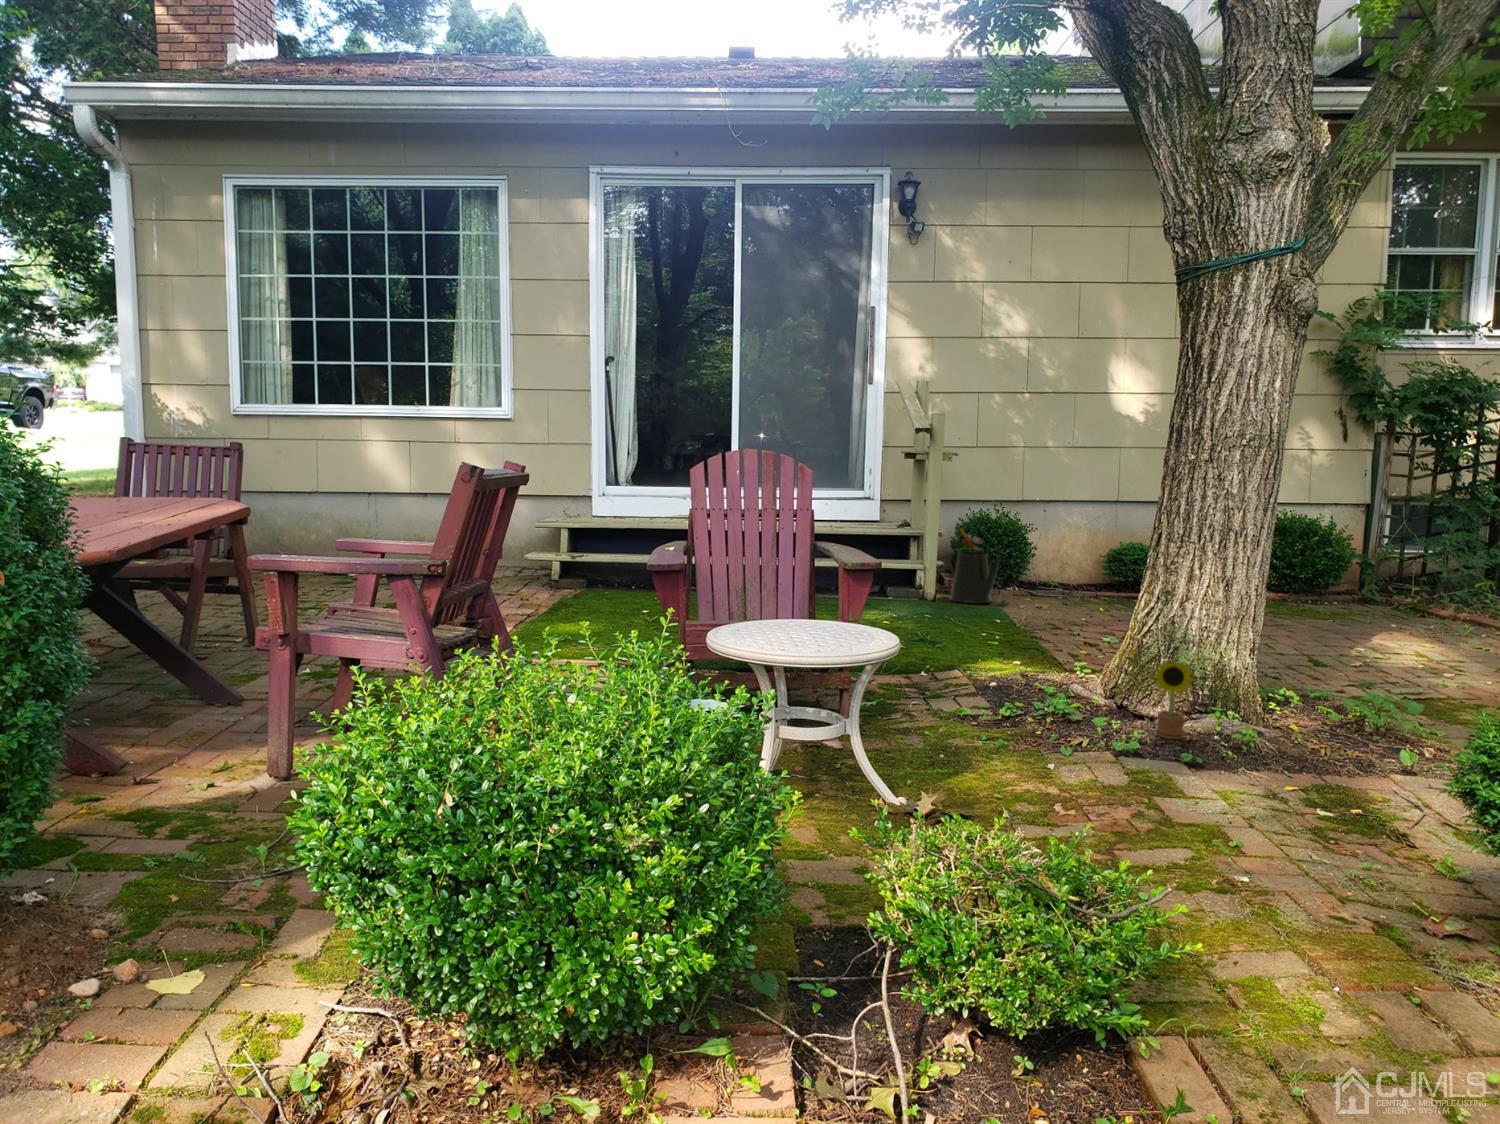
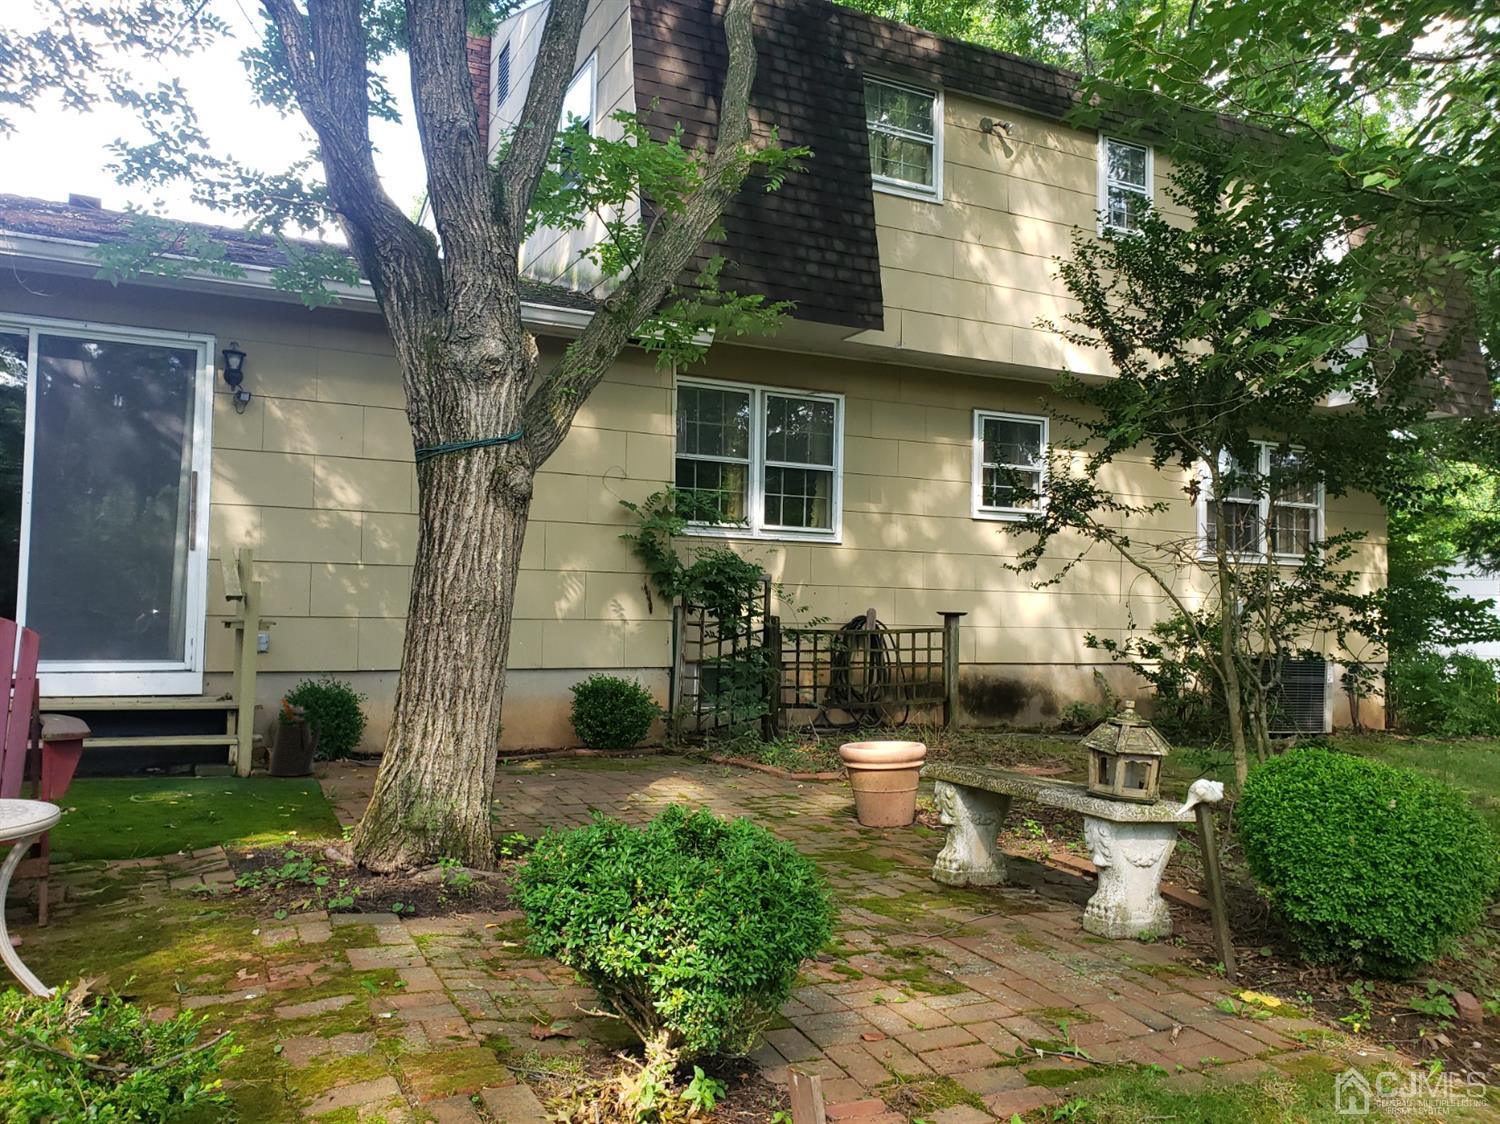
decorative plant: present [1153,660,1195,739] -> none [377,814,420,895]

